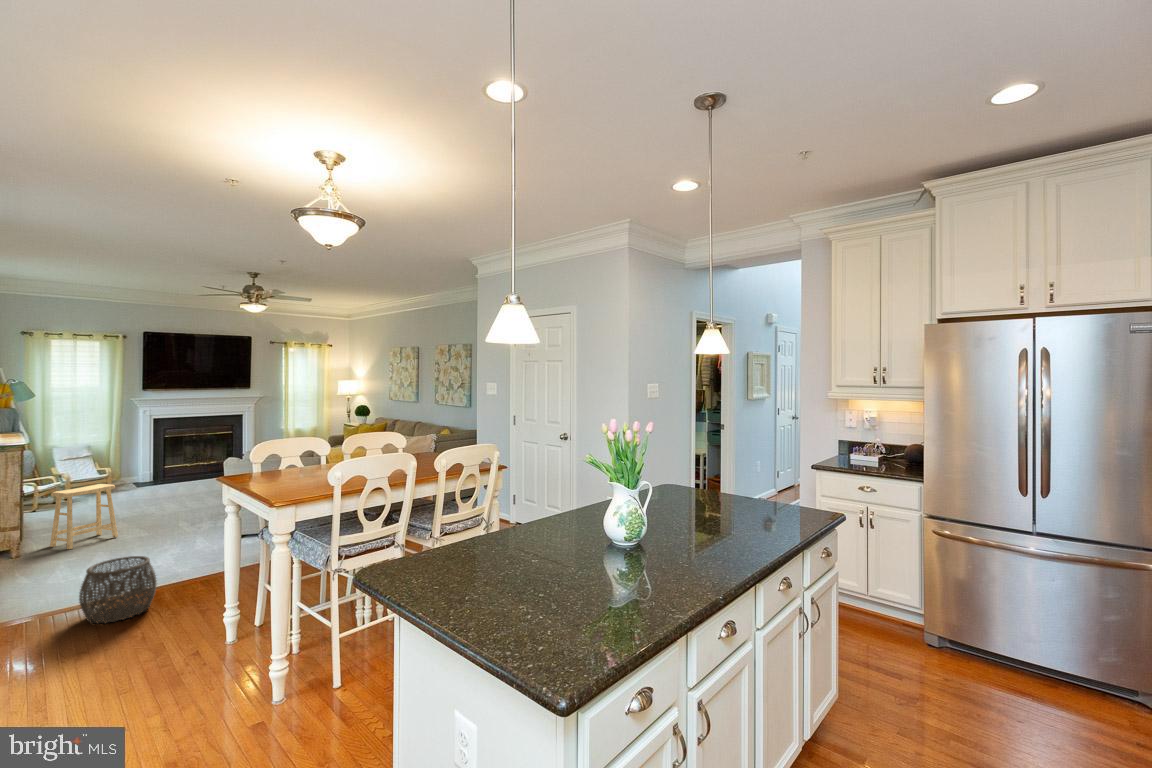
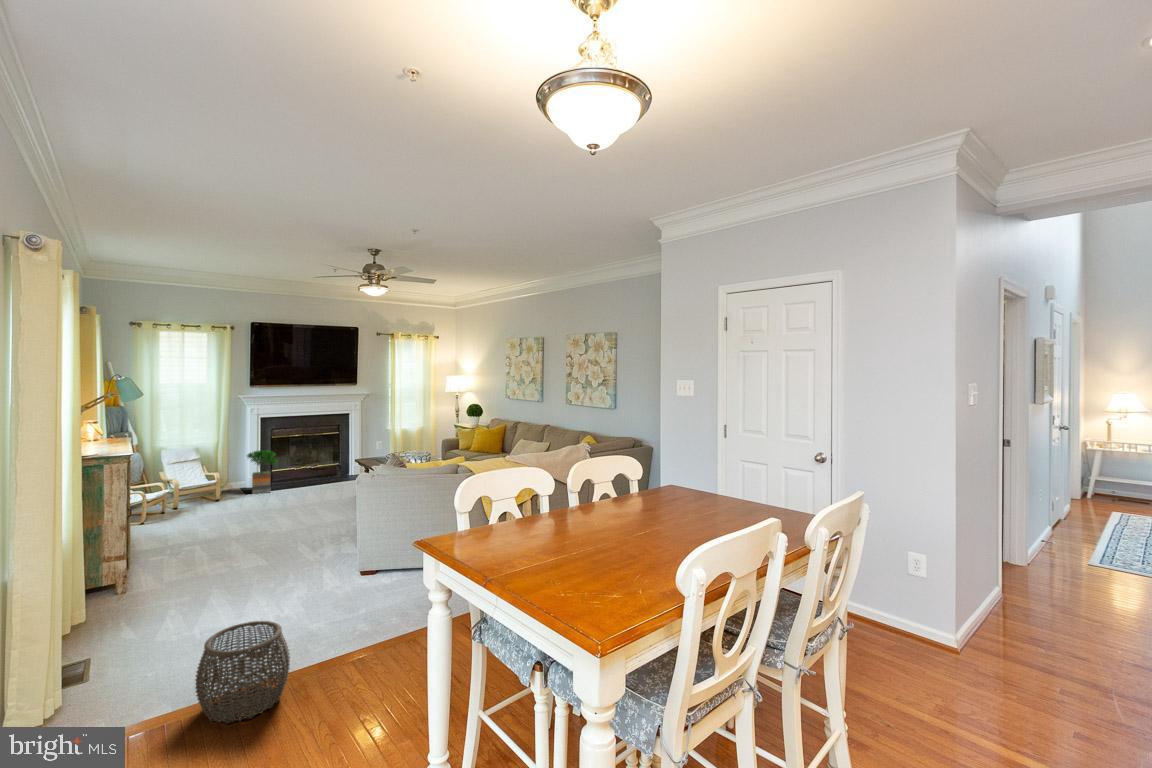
potted tree: none [138,447,172,487] -> present [247,450,278,494]
footstool: present [50,484,118,549] -> none [159,501,232,583]

